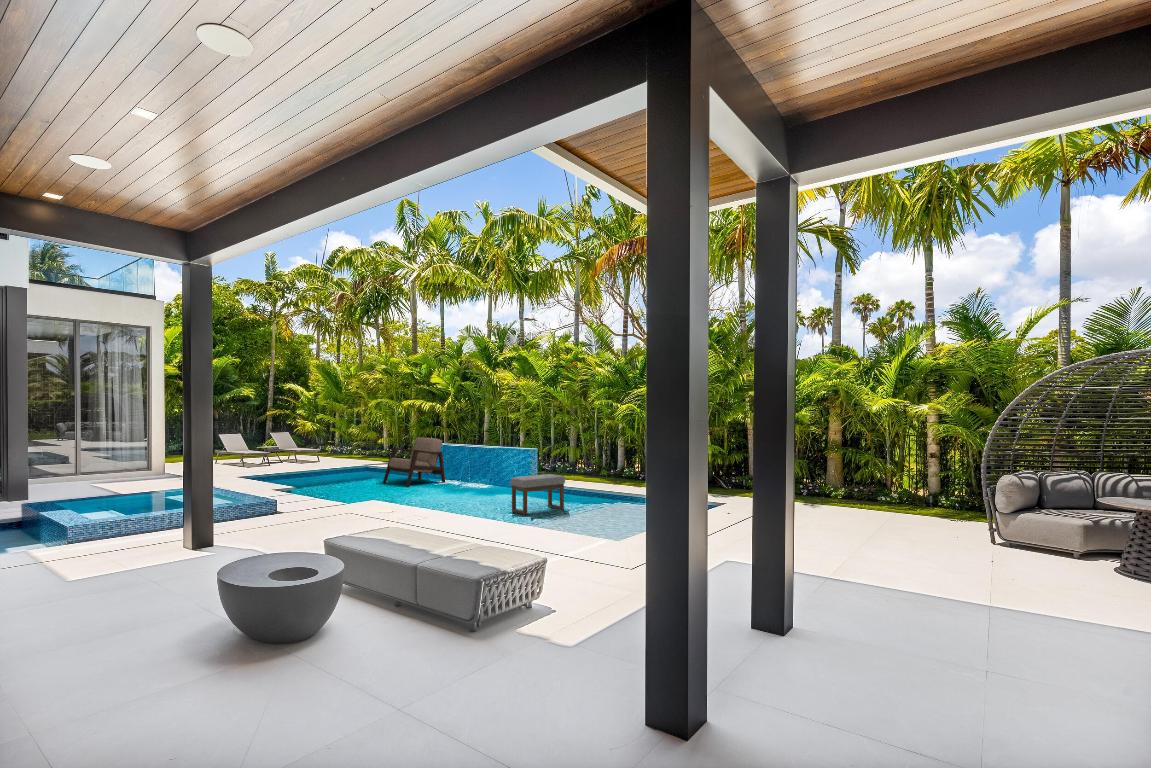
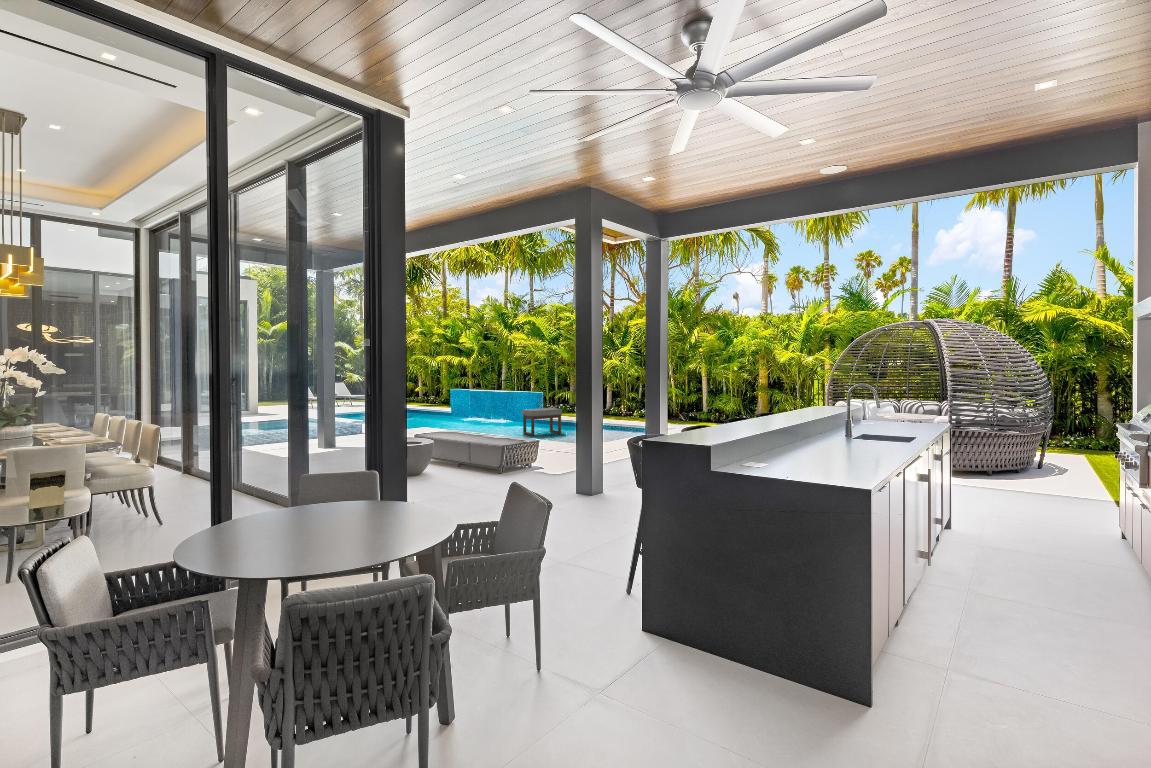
armchair: present [383,437,445,487] -> none [424,385,472,422]

